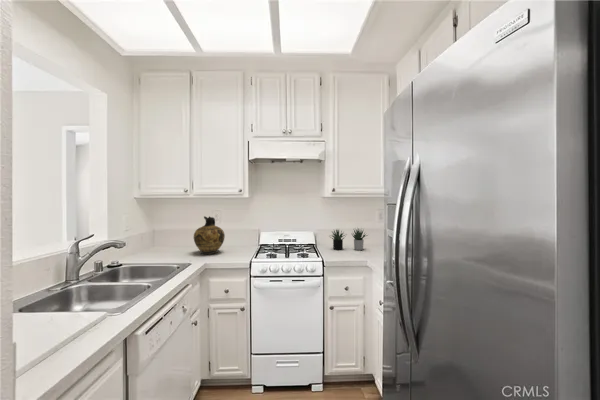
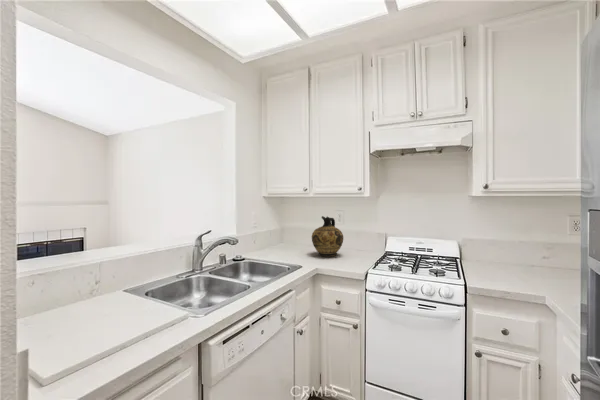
succulent plant: present [332,229,365,250] -> none [476,239,550,274]

